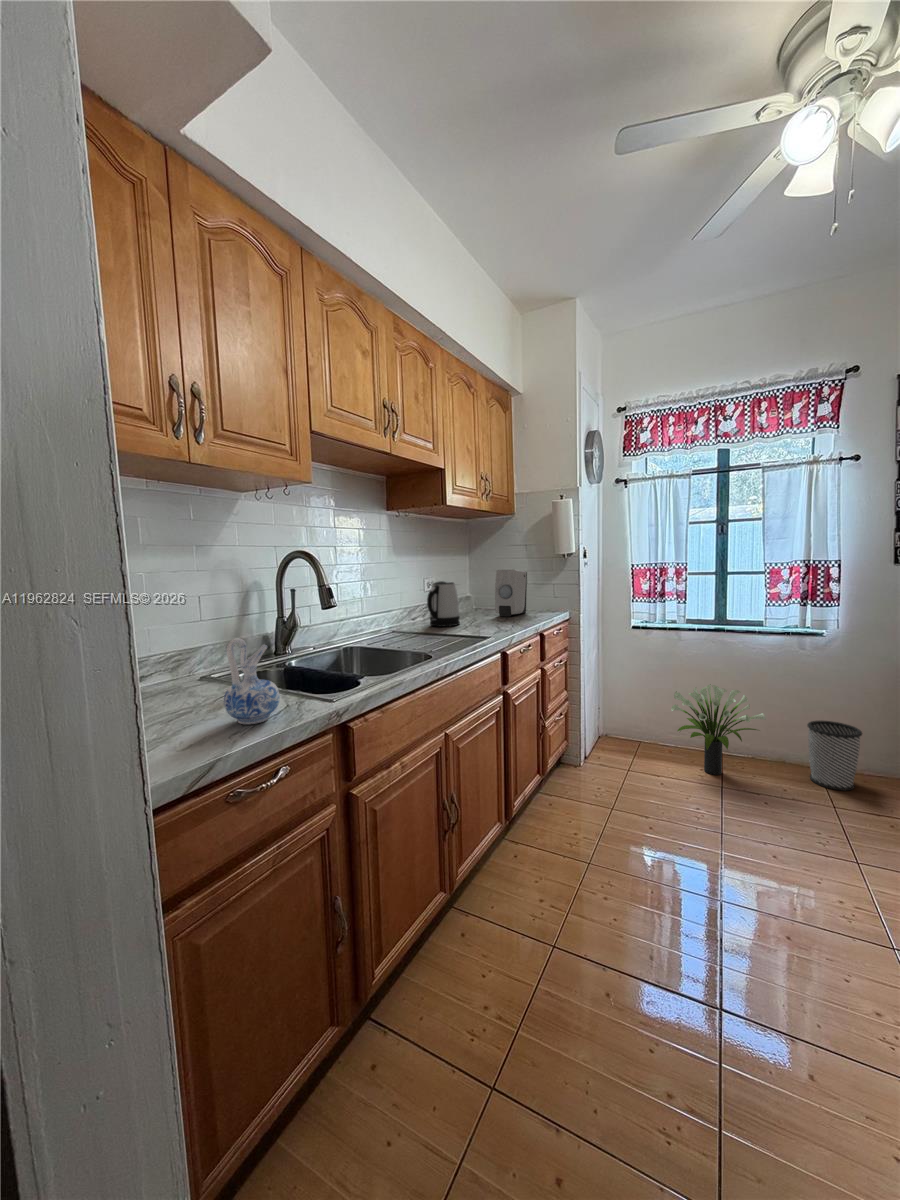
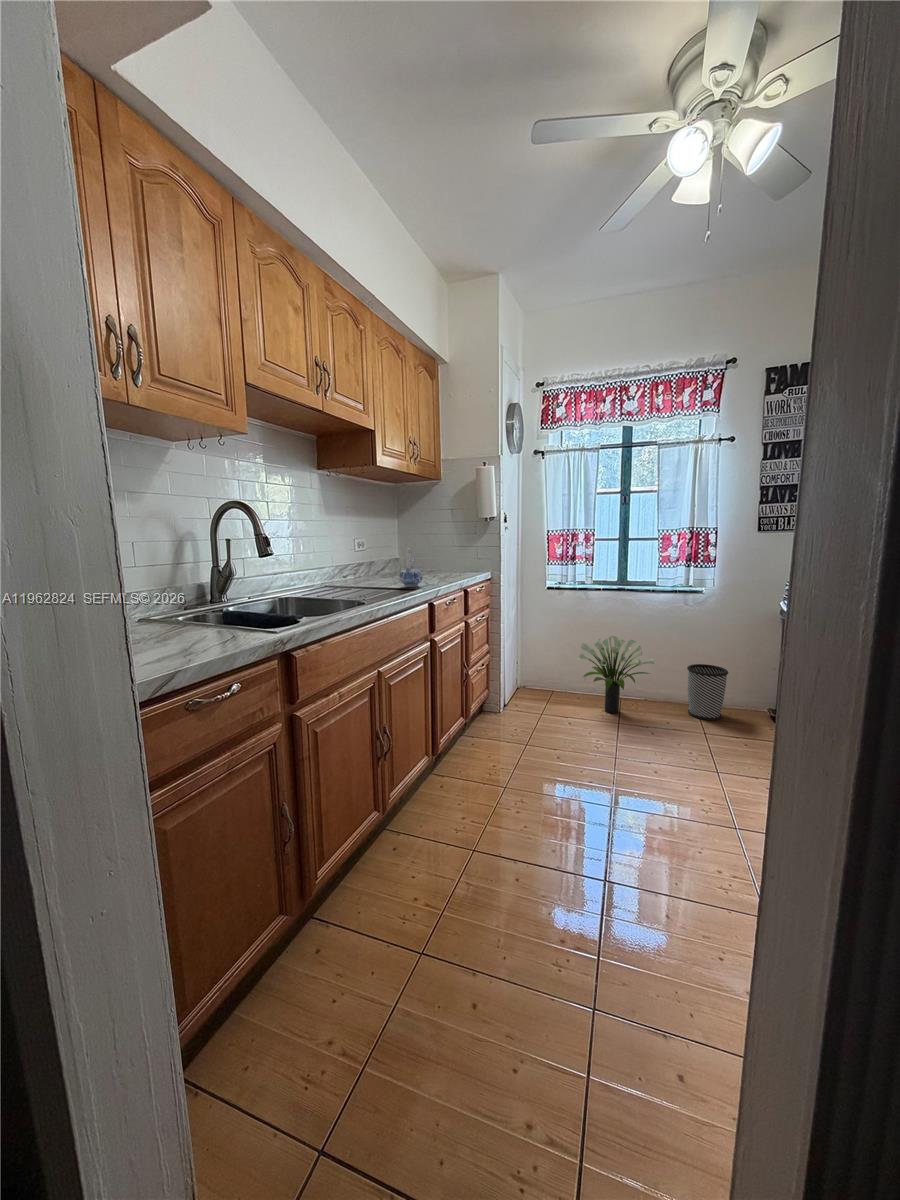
soap dispenser: present [495,569,527,616] -> none [423,531,453,575]
kettle: present [427,581,460,627] -> none [359,540,390,583]
ceramic pitcher: present [224,638,280,724] -> present [400,548,423,587]

